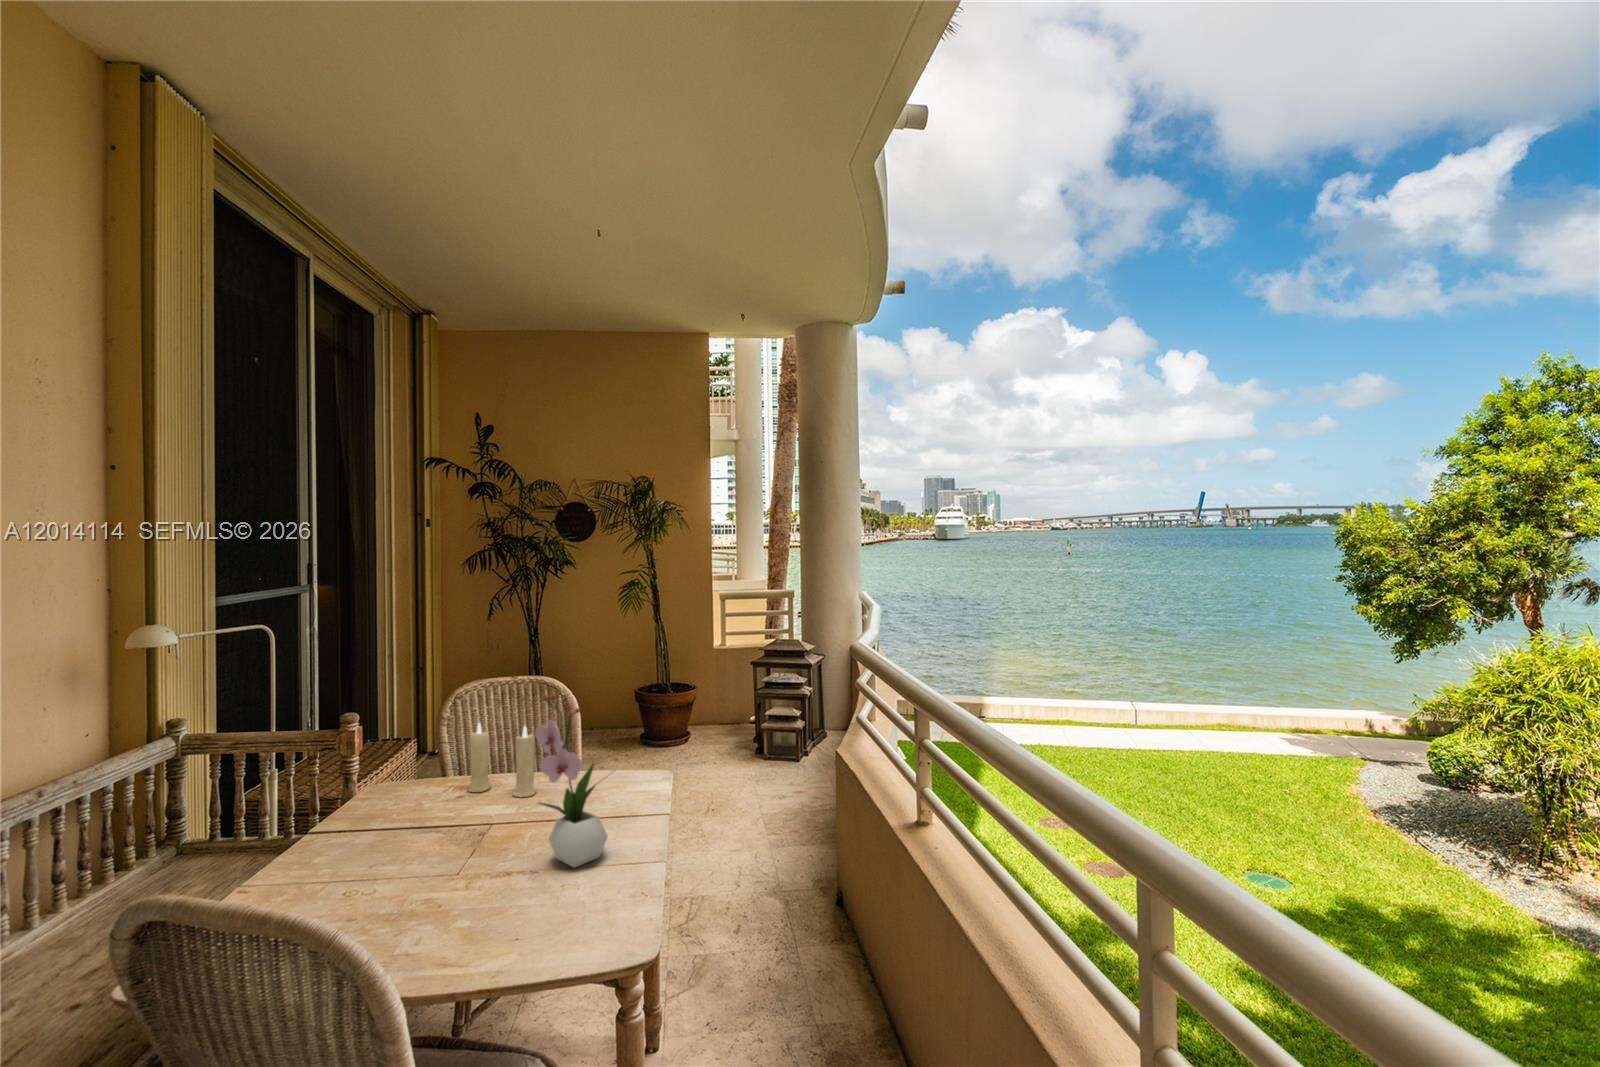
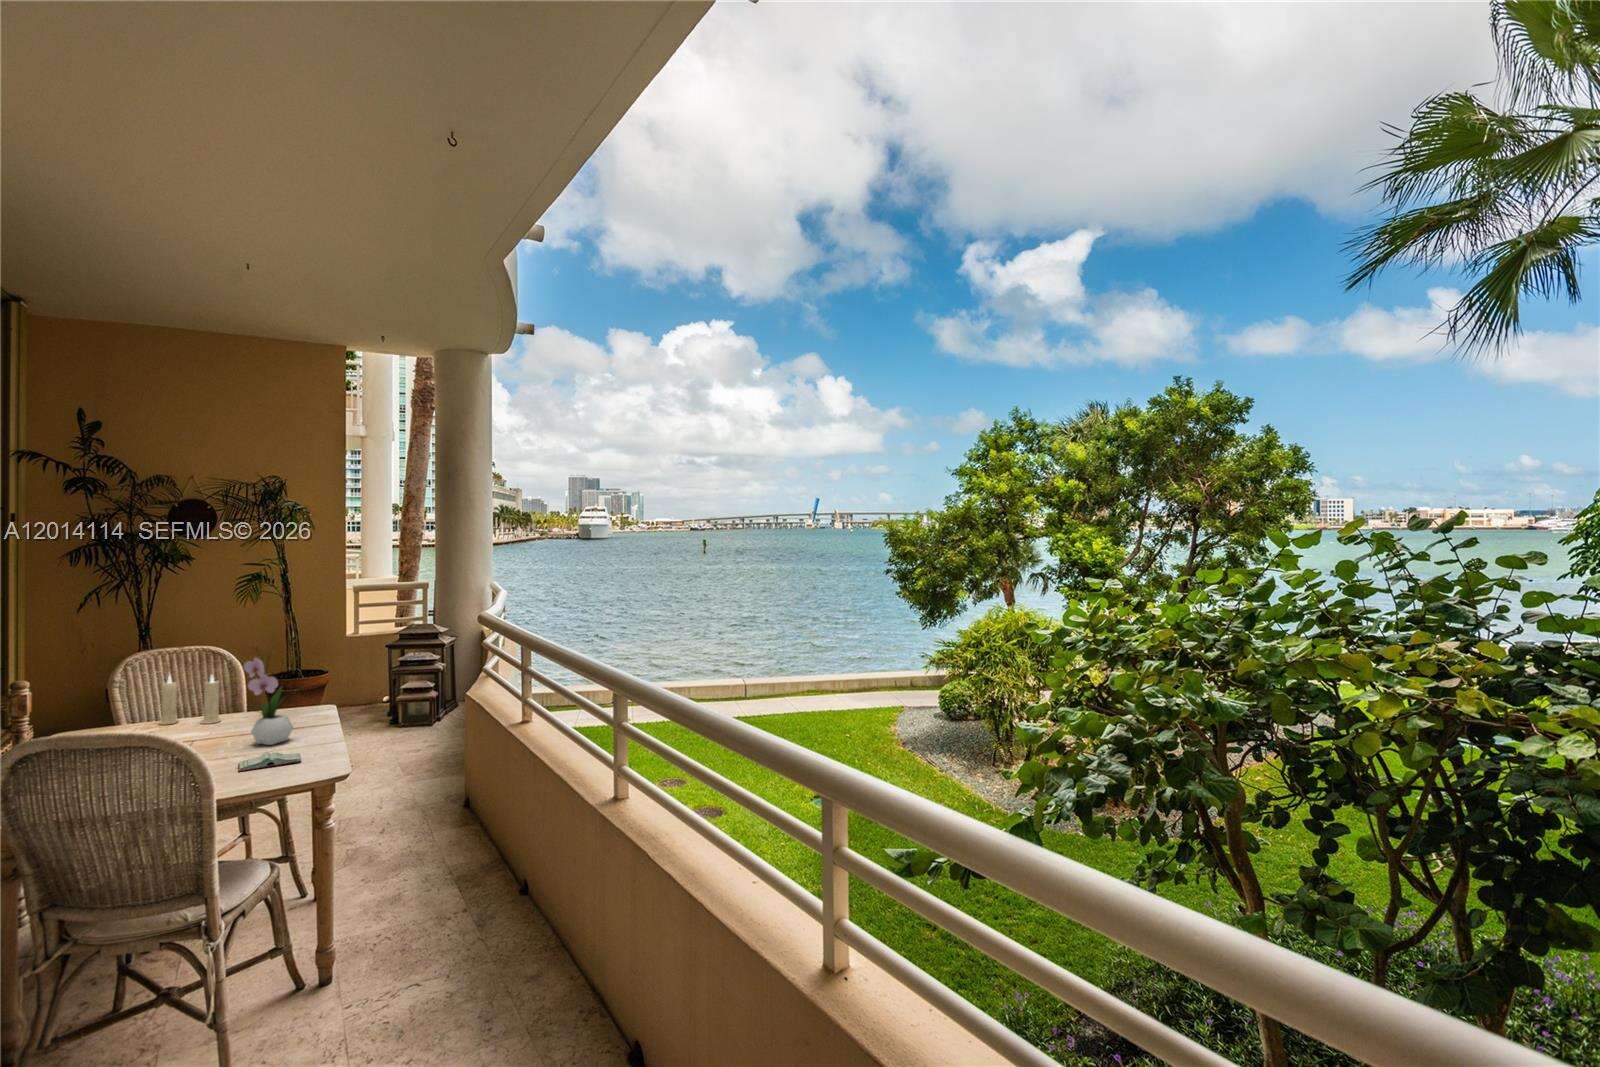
book: none [502,902,605,945] -> present [238,752,301,771]

